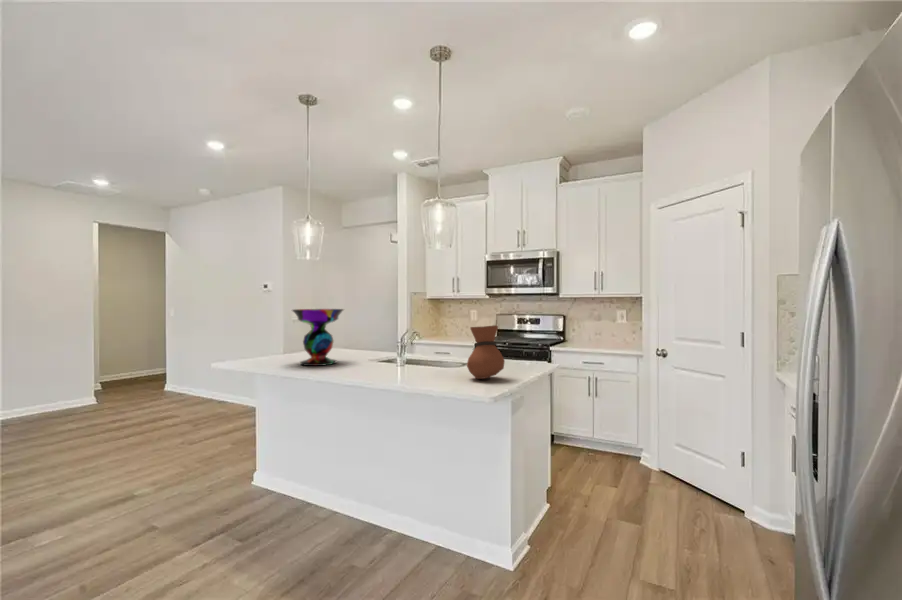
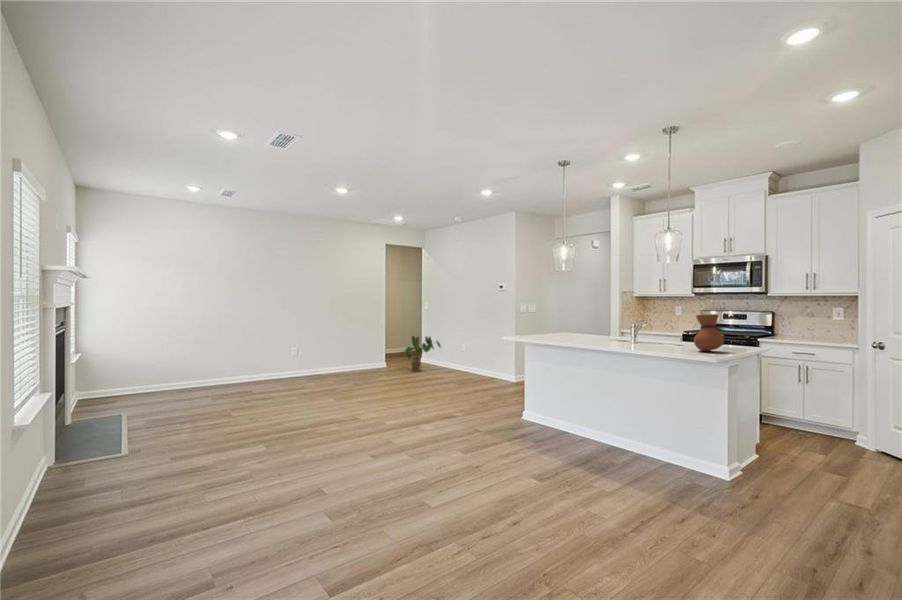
decorative bowl: present [292,309,343,366] -> none [555,303,591,341]
house plant: none [127,351,191,401] -> present [402,336,441,372]

